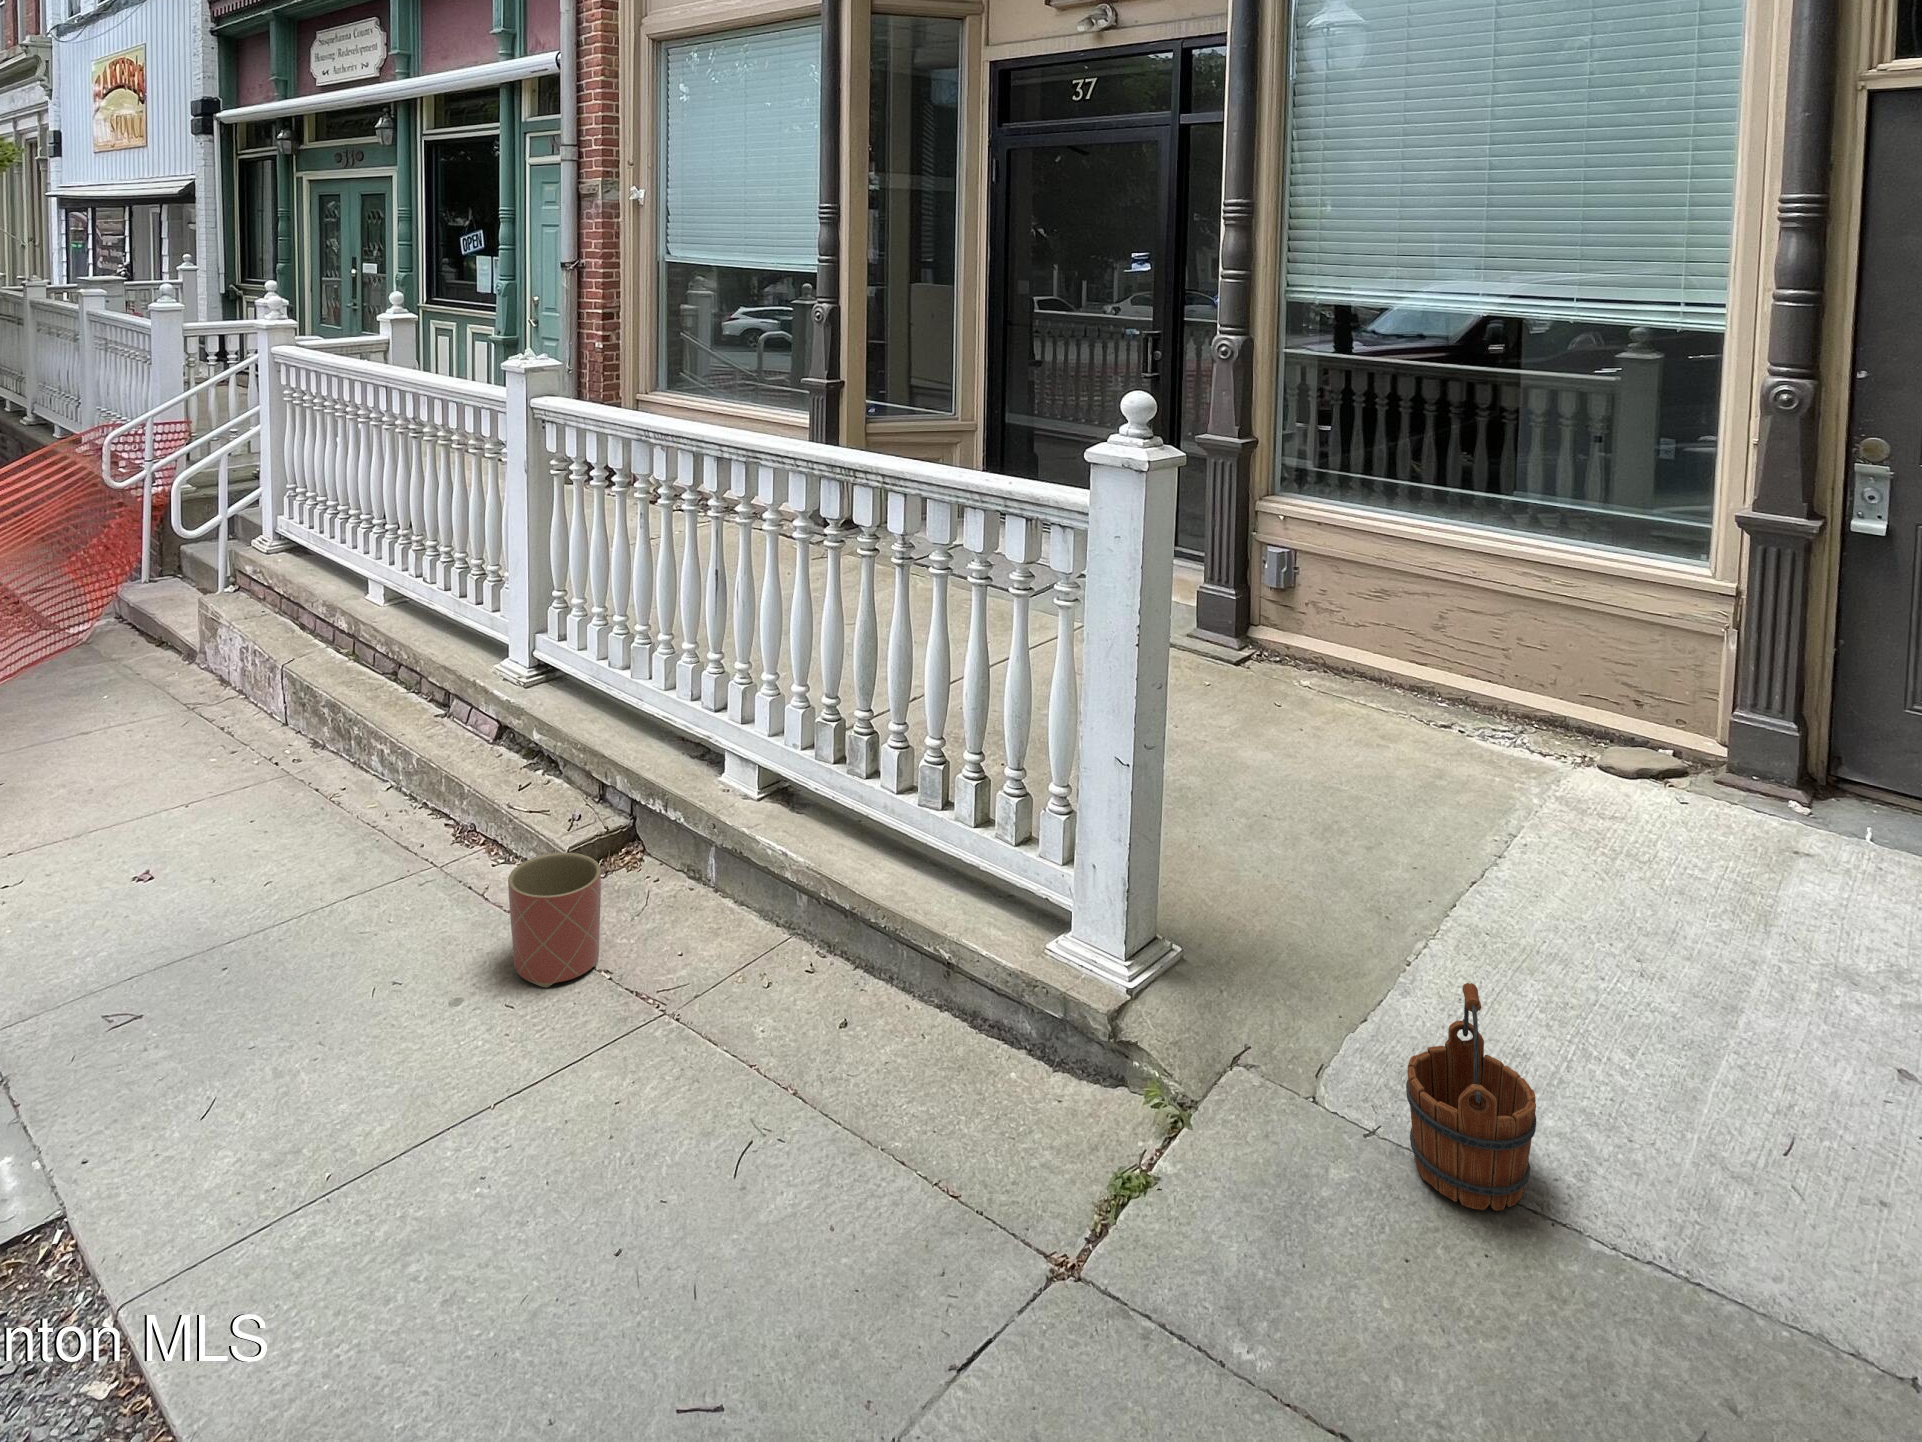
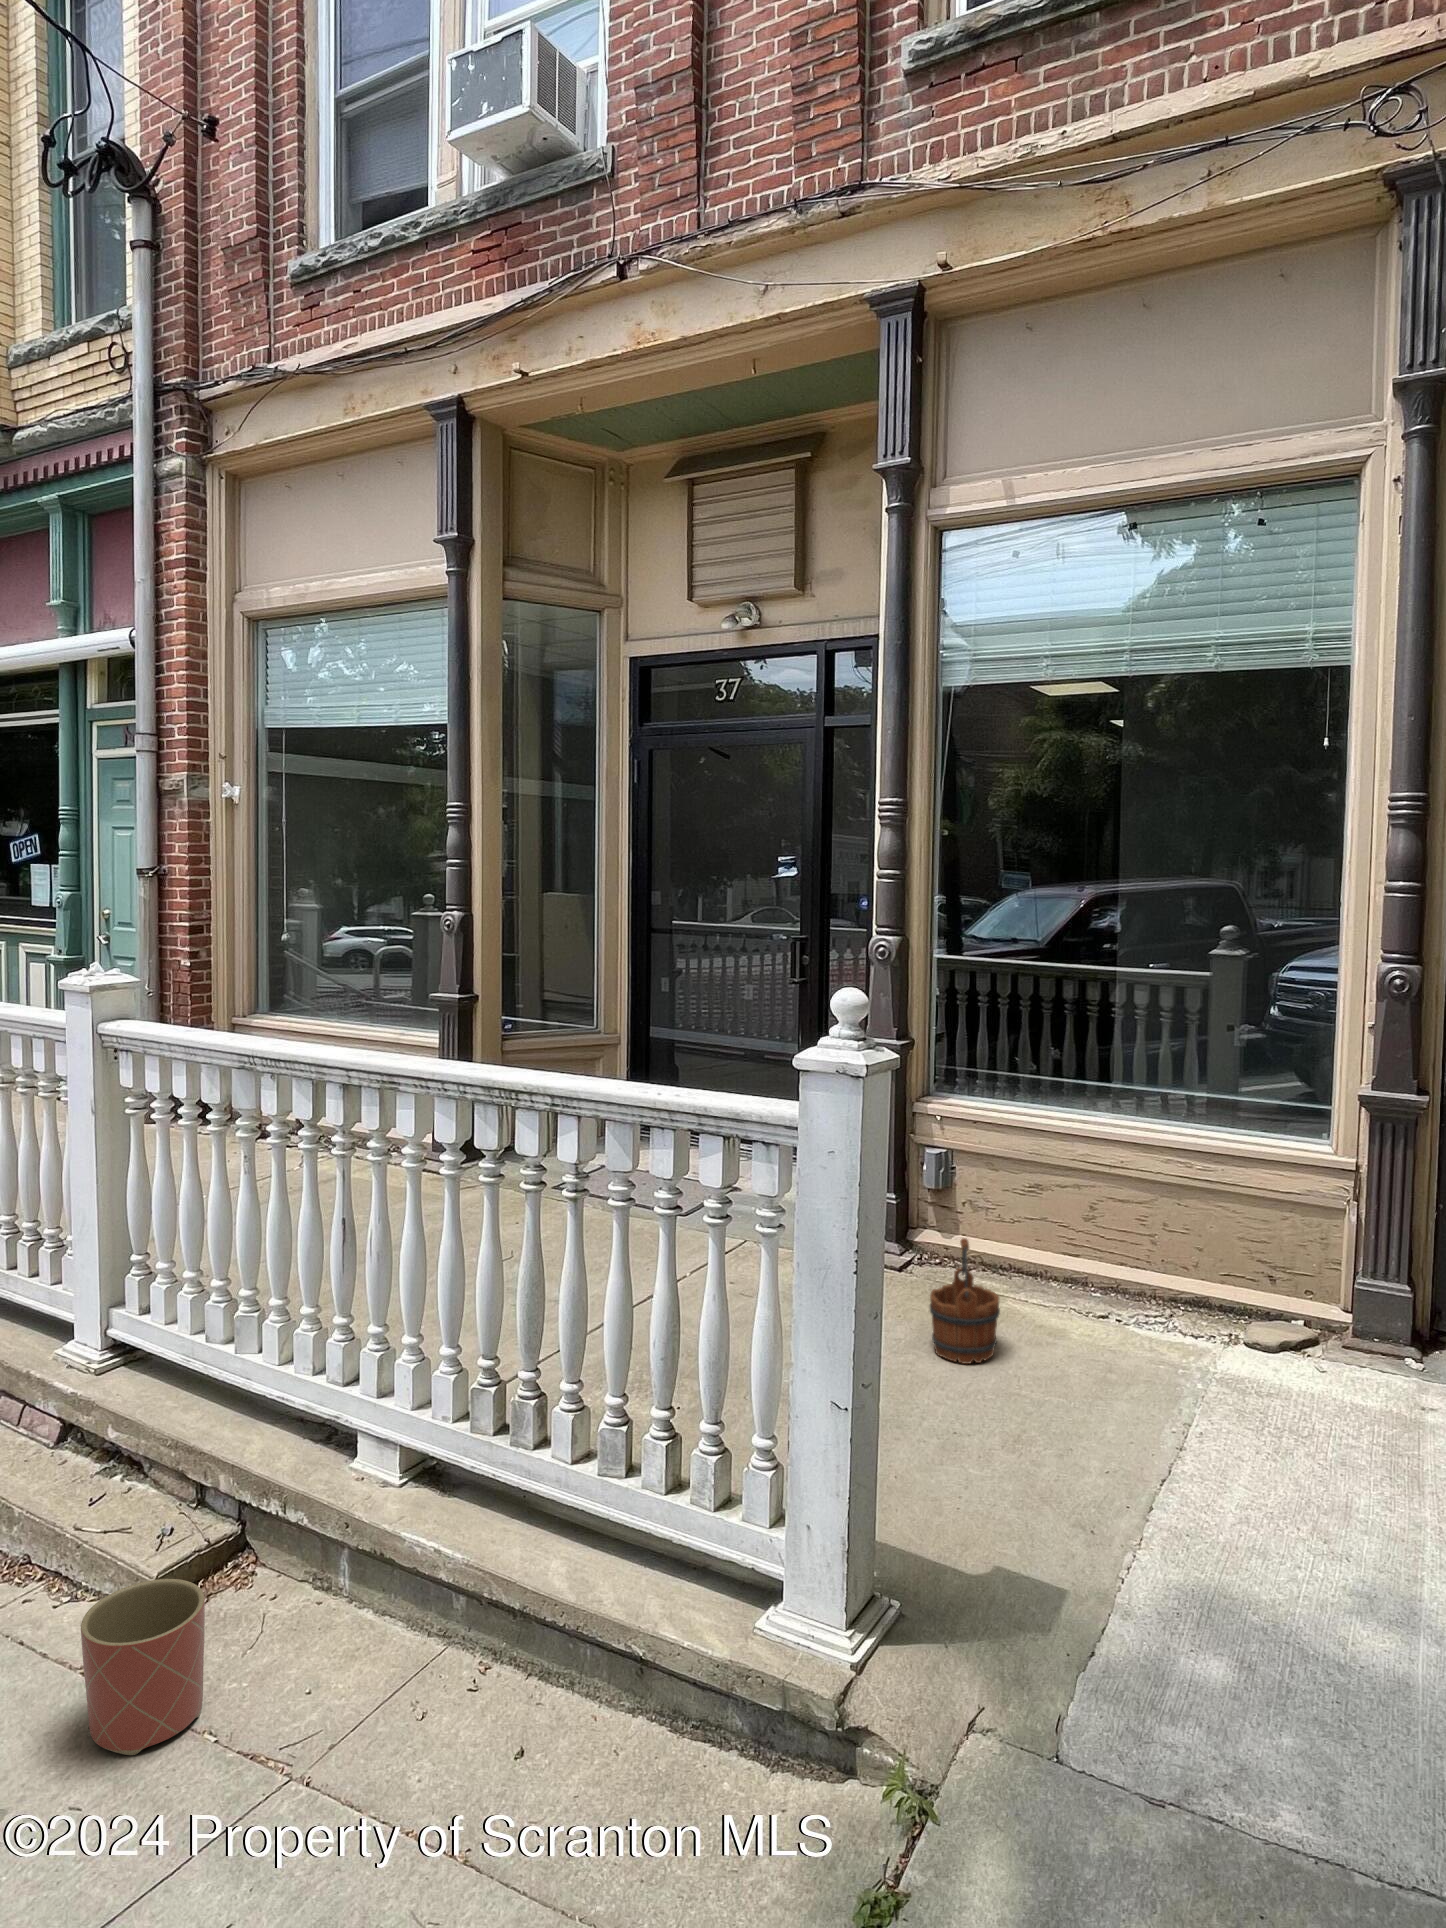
wooden bucket: present [1406,983,1536,1211] -> present [930,1238,1000,1364]

